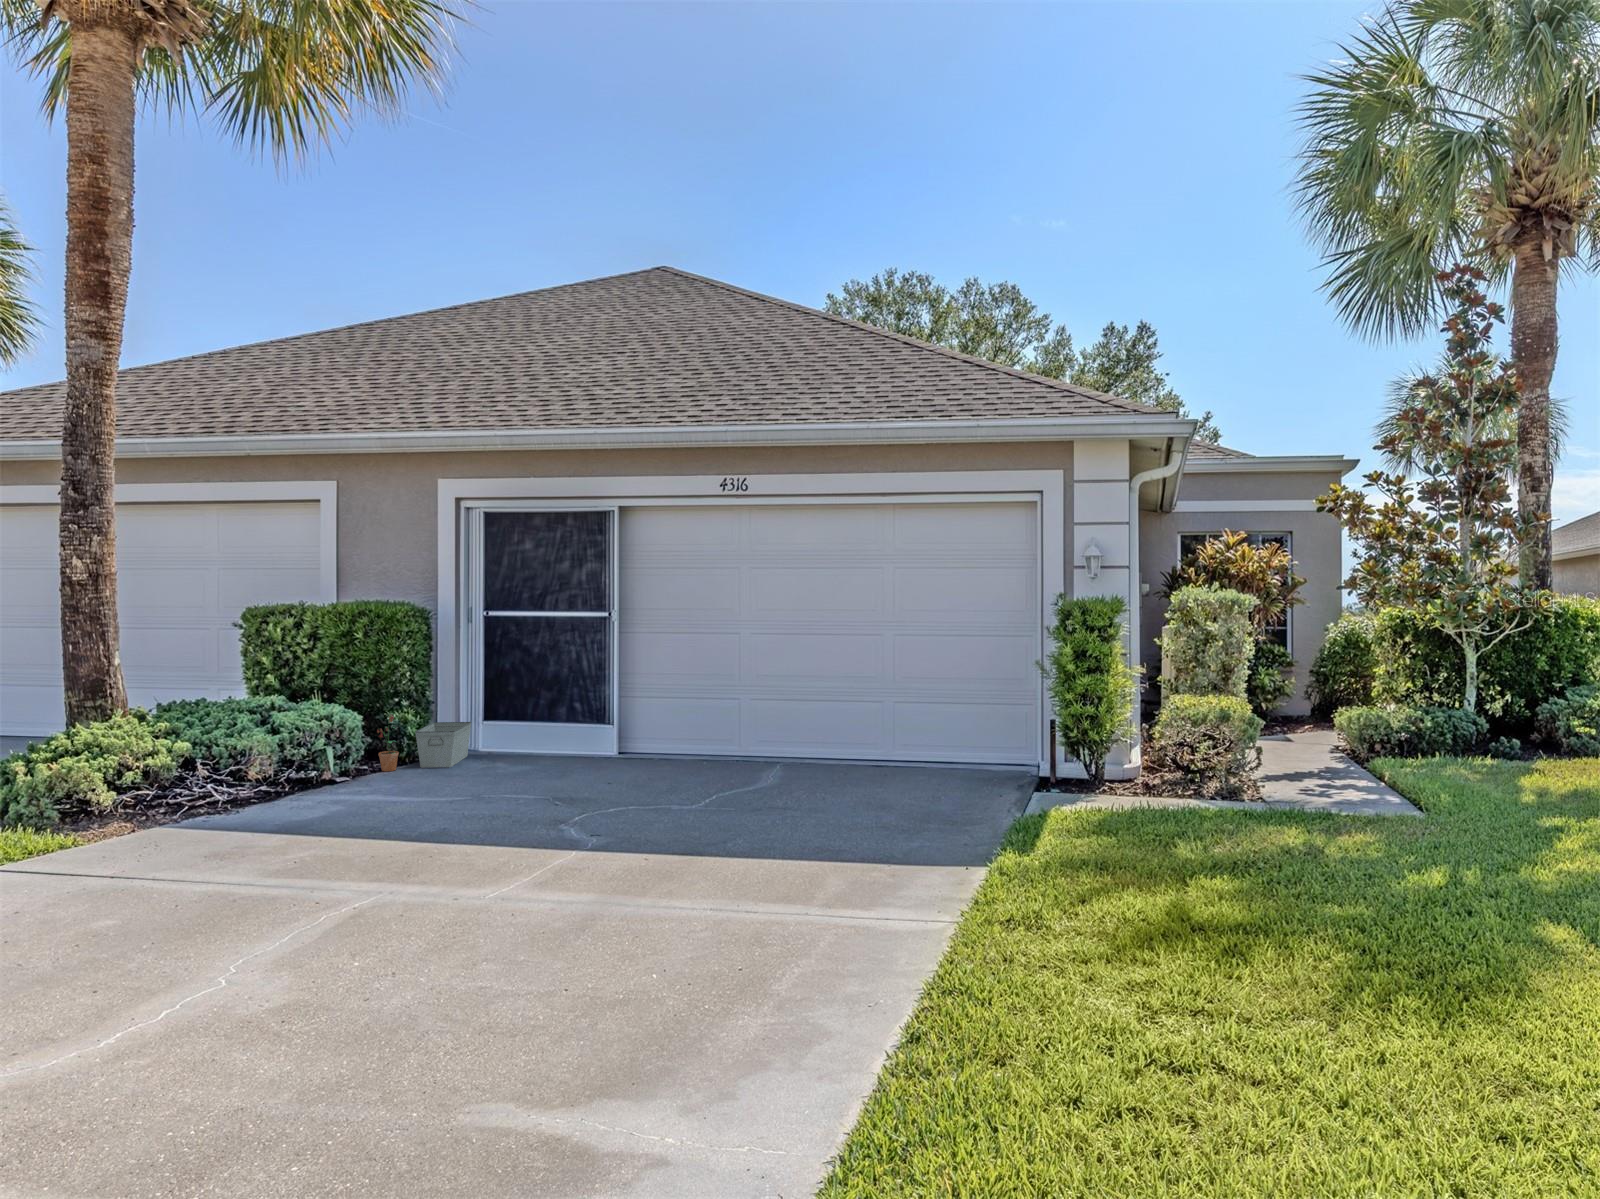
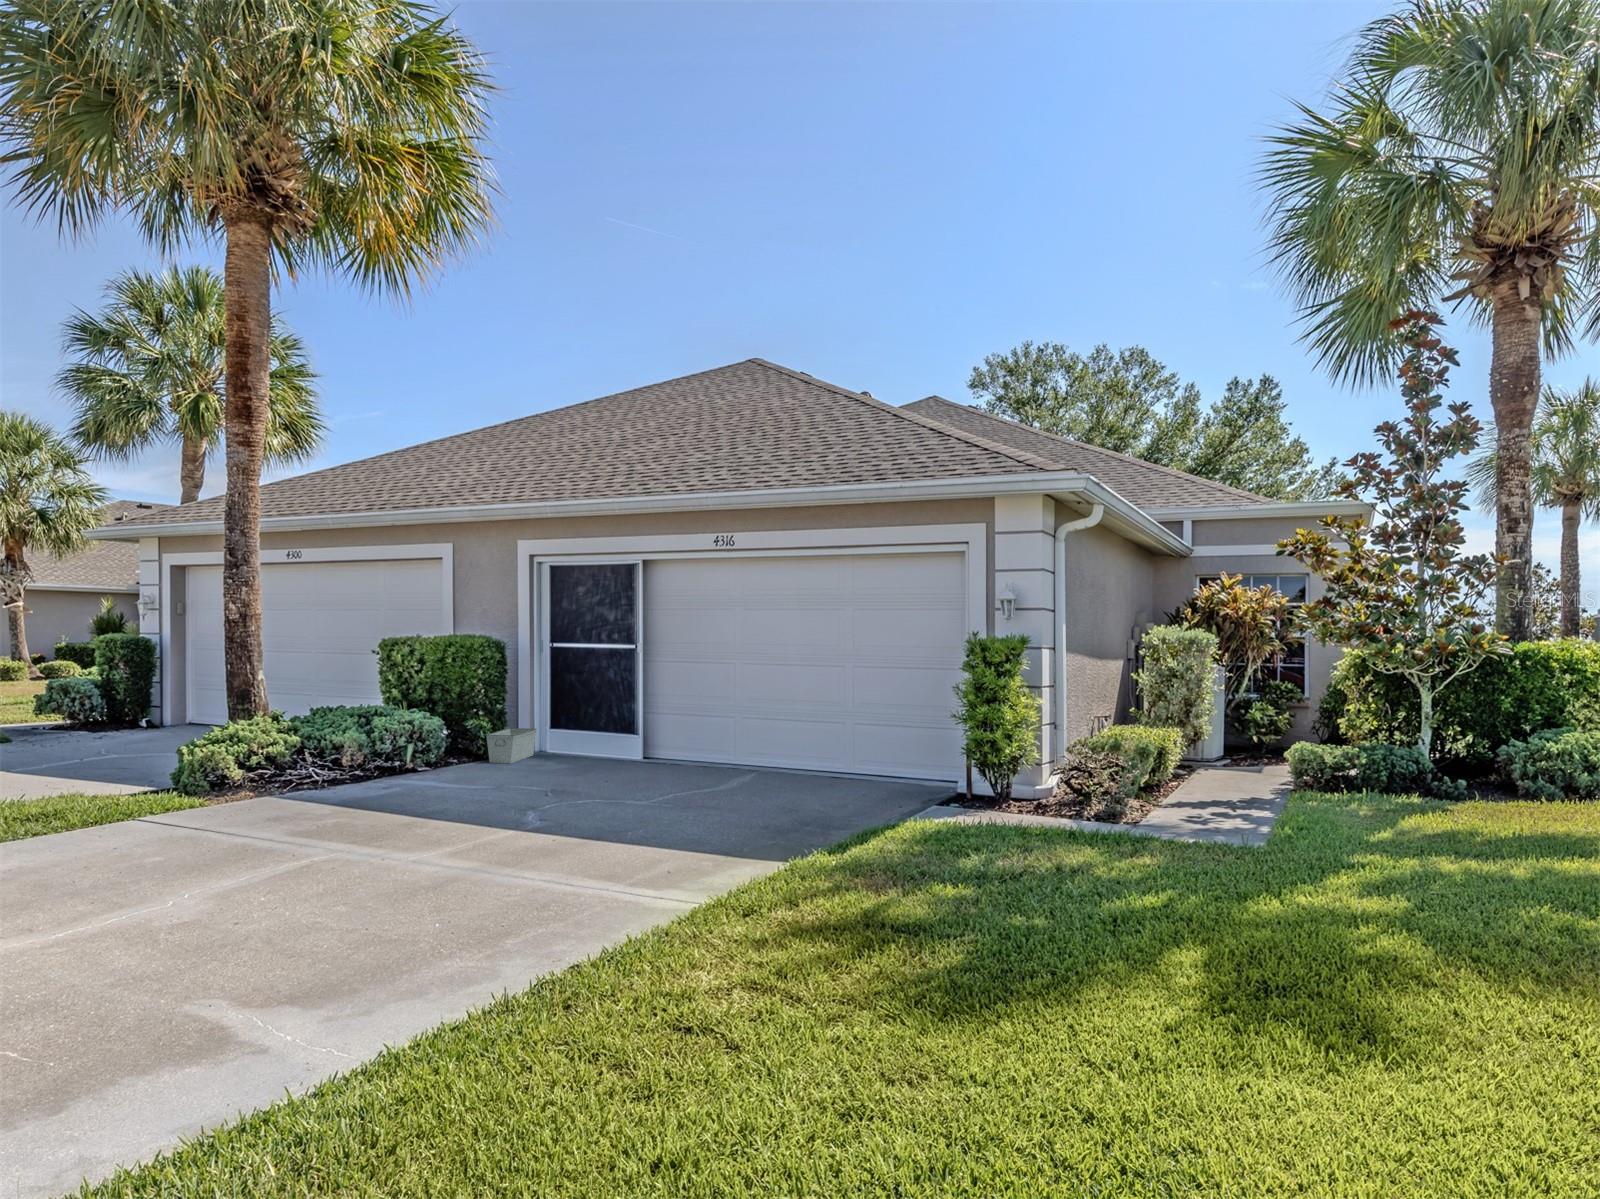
potted plant: present [377,714,399,771] -> none [457,721,473,764]

